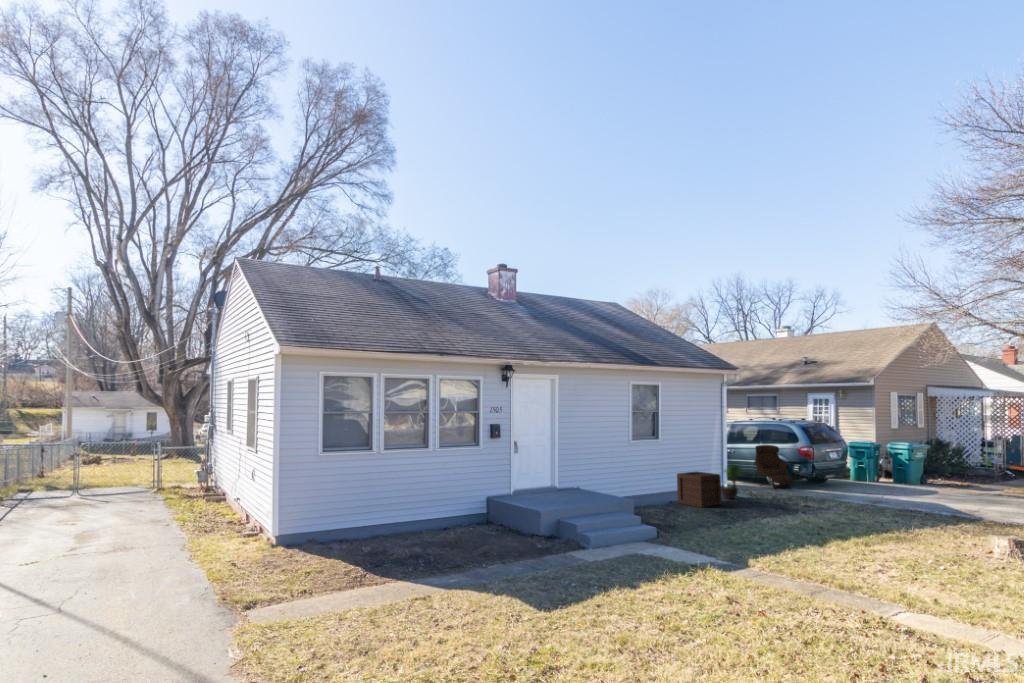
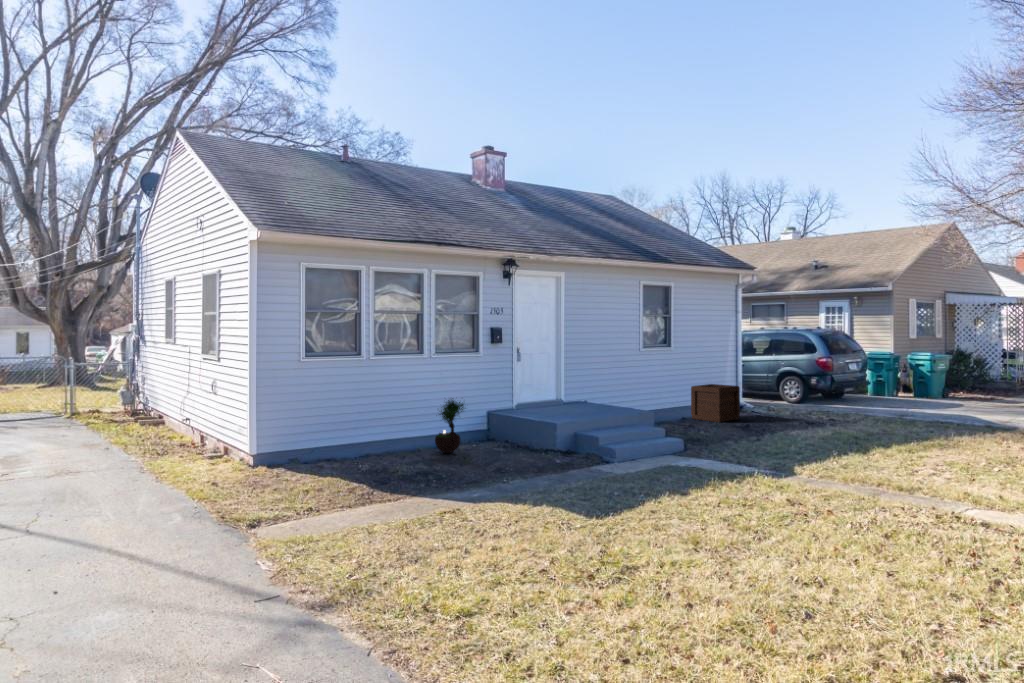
lounge chair: present [754,445,794,489] -> none [767,357,811,405]
potted tree: present [721,465,740,499] -> present [435,399,464,453]

